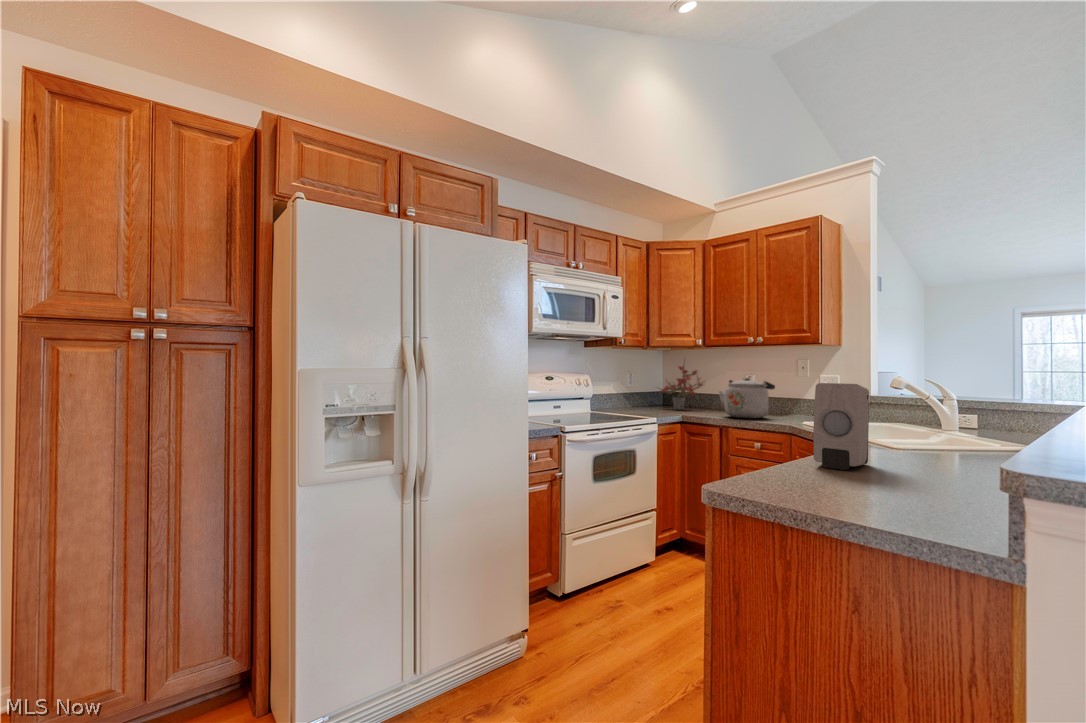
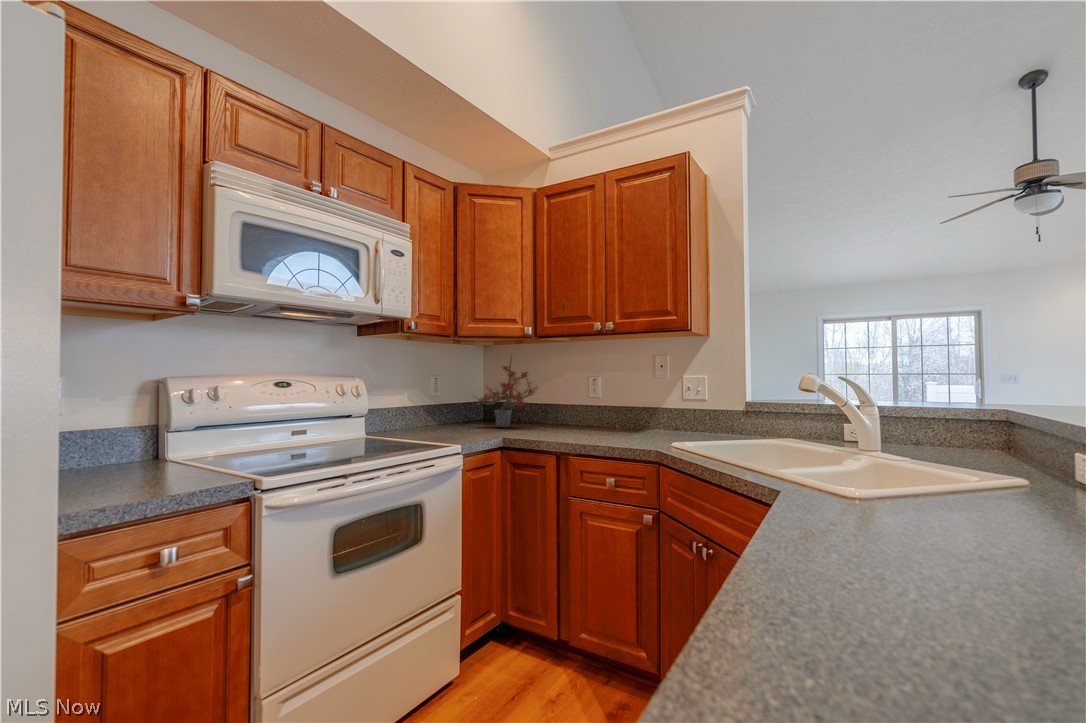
kettle: present [719,378,775,418] -> none [555,380,630,439]
soap dispenser: present [814,383,869,470] -> none [799,379,961,656]

